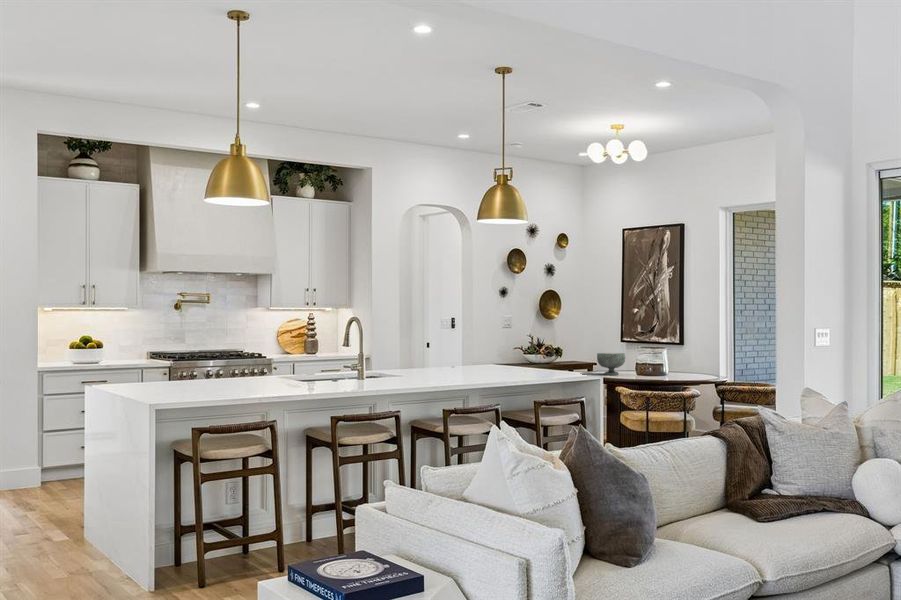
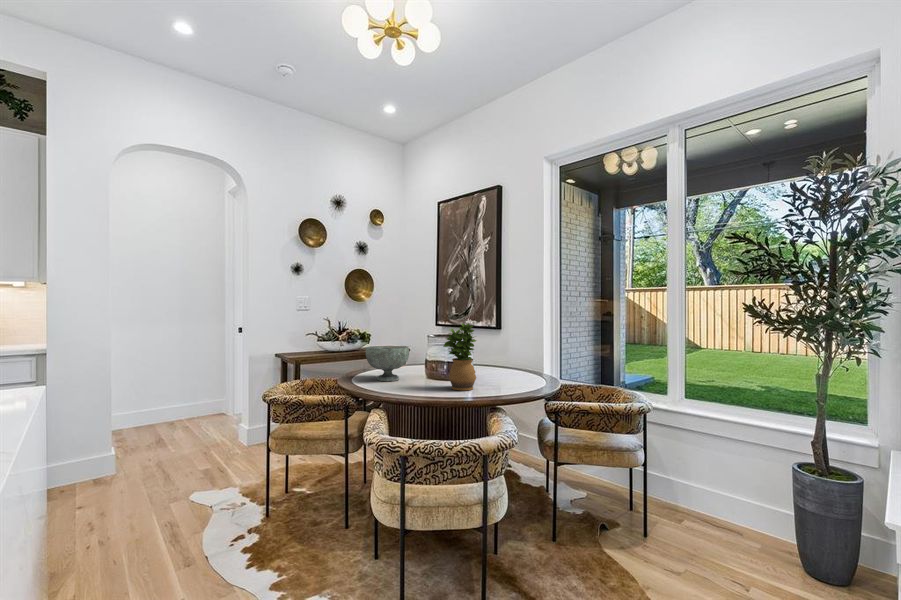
potted plant: none [652,338,673,378] -> present [443,323,476,391]

